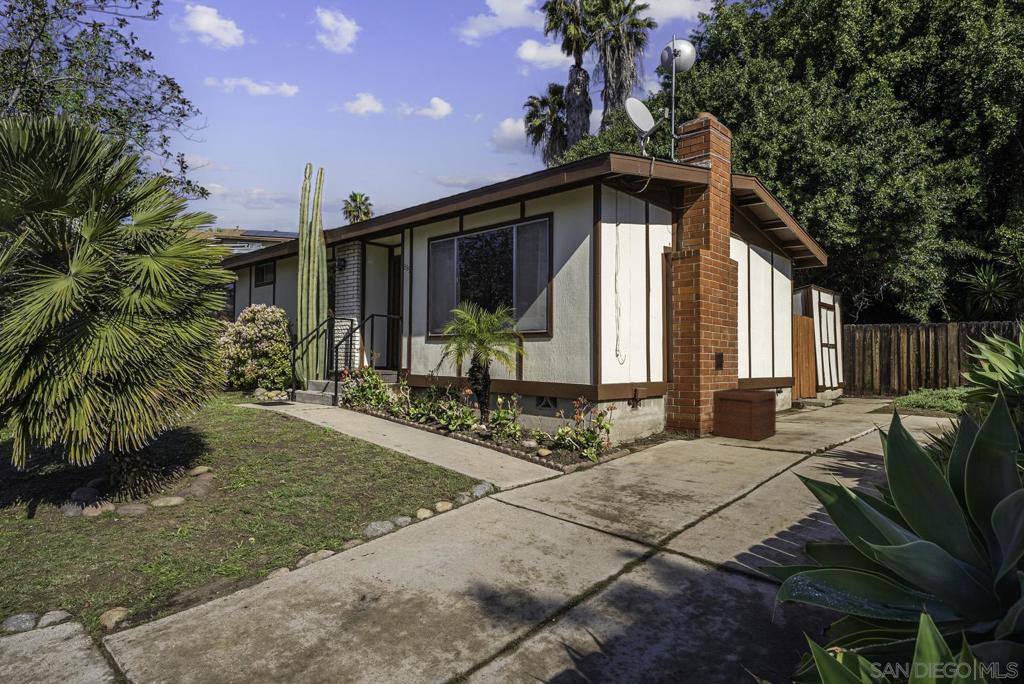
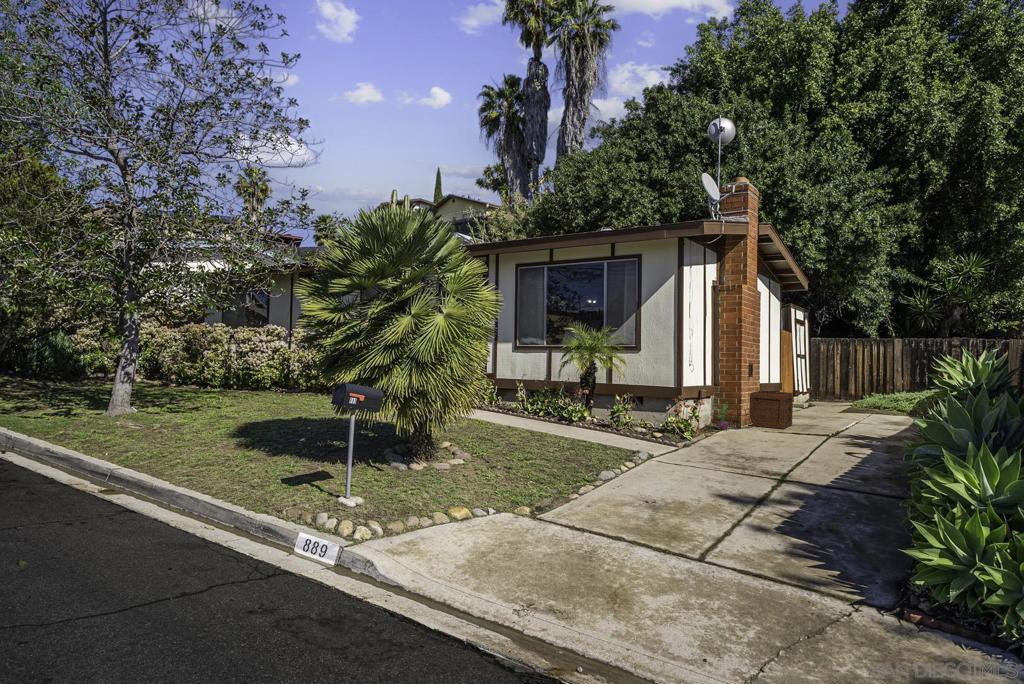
decorative plant: none [644,402,691,443] -> present [717,402,729,430]

